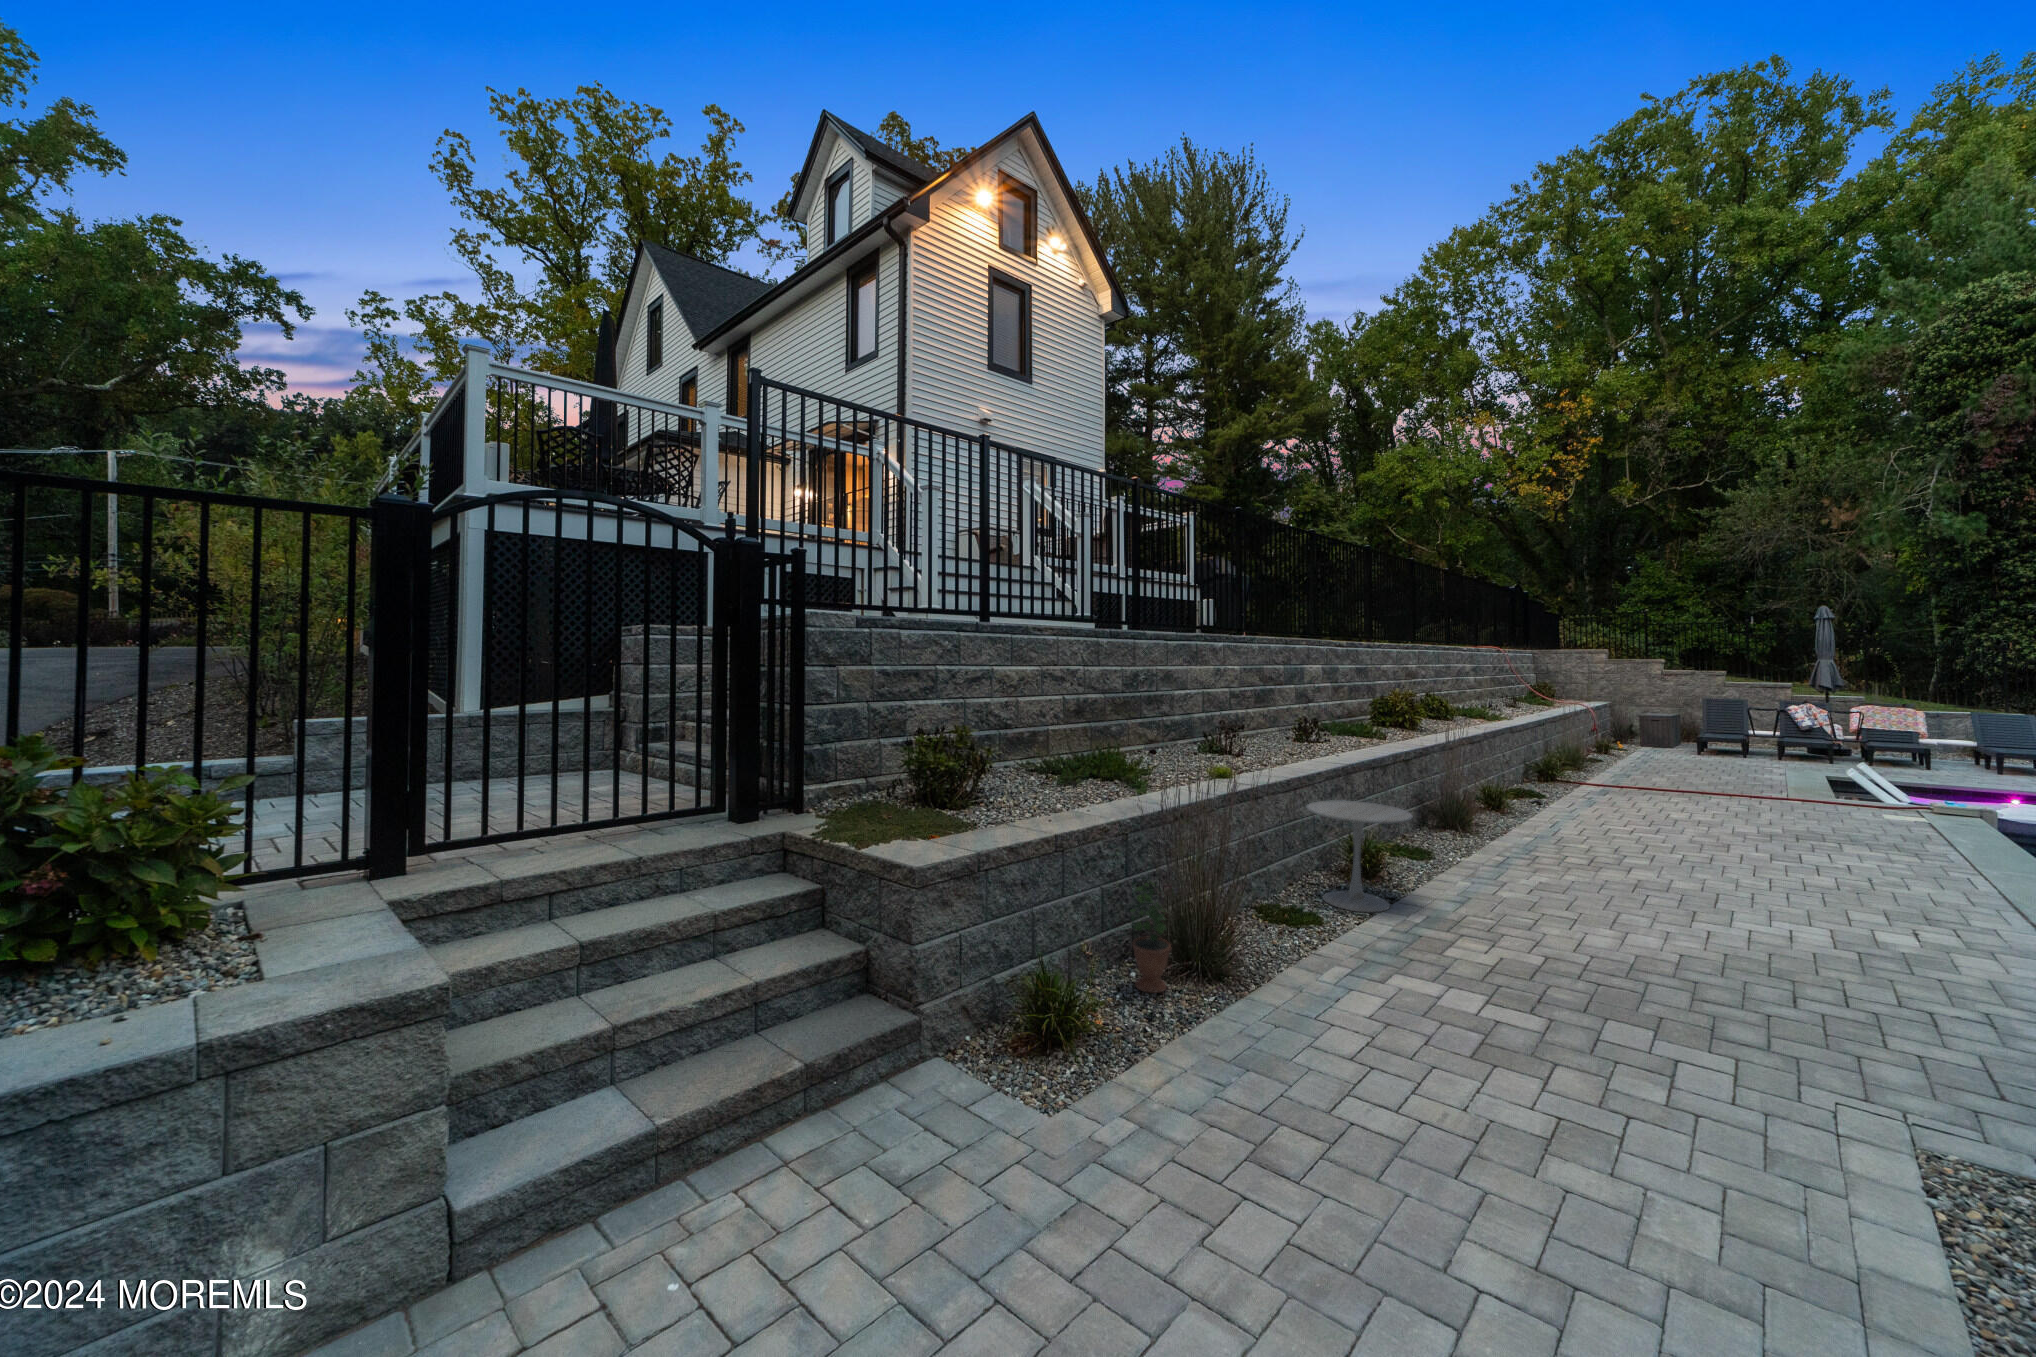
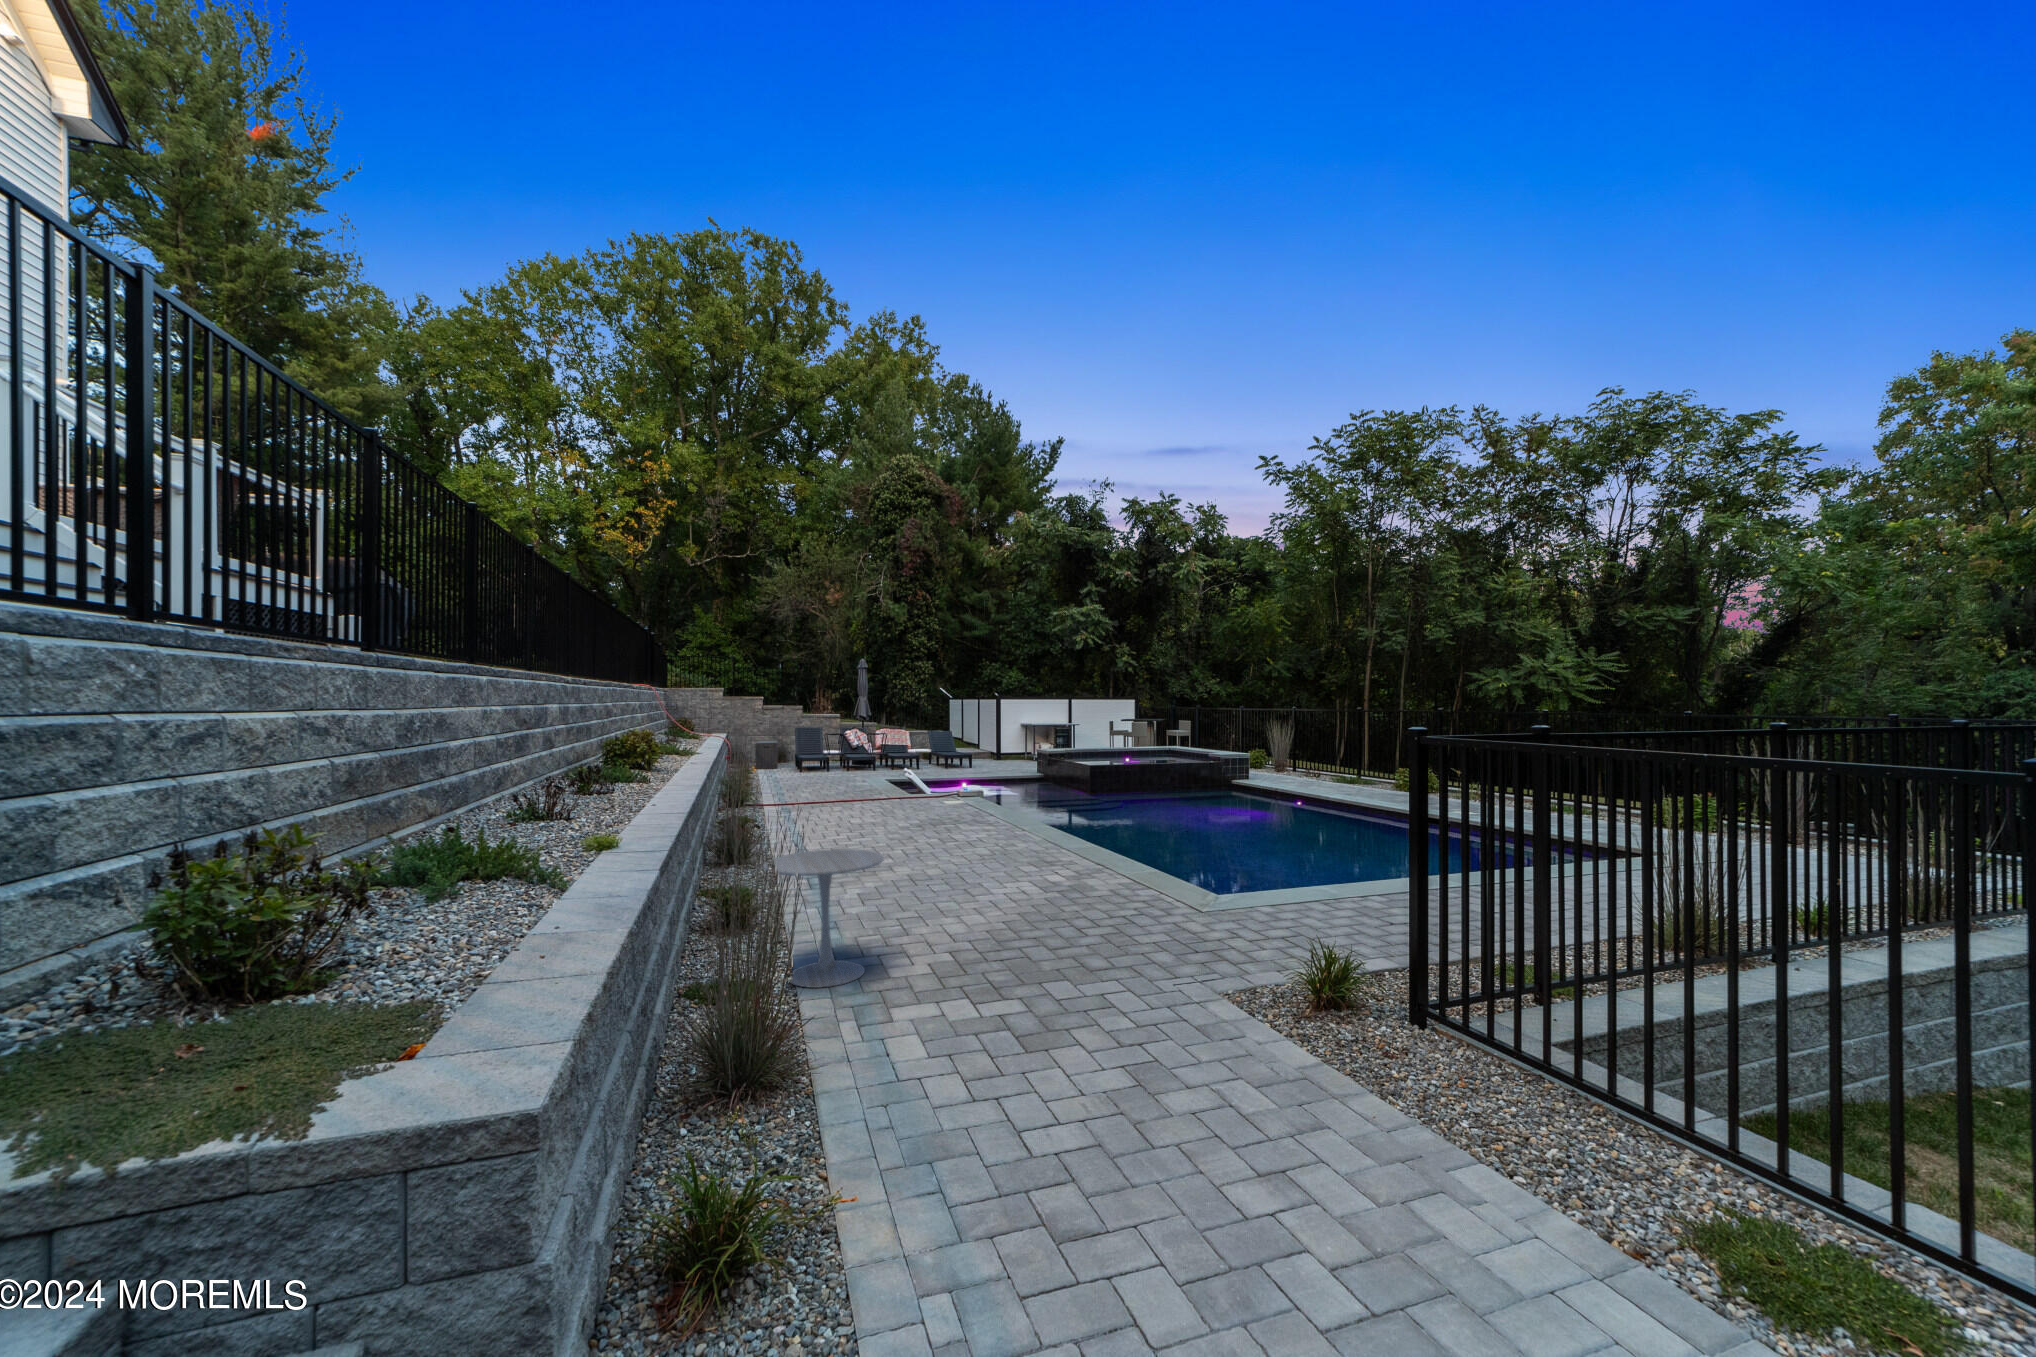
potted plant: present [1131,878,1171,993] -> none [795,1019,887,1218]

